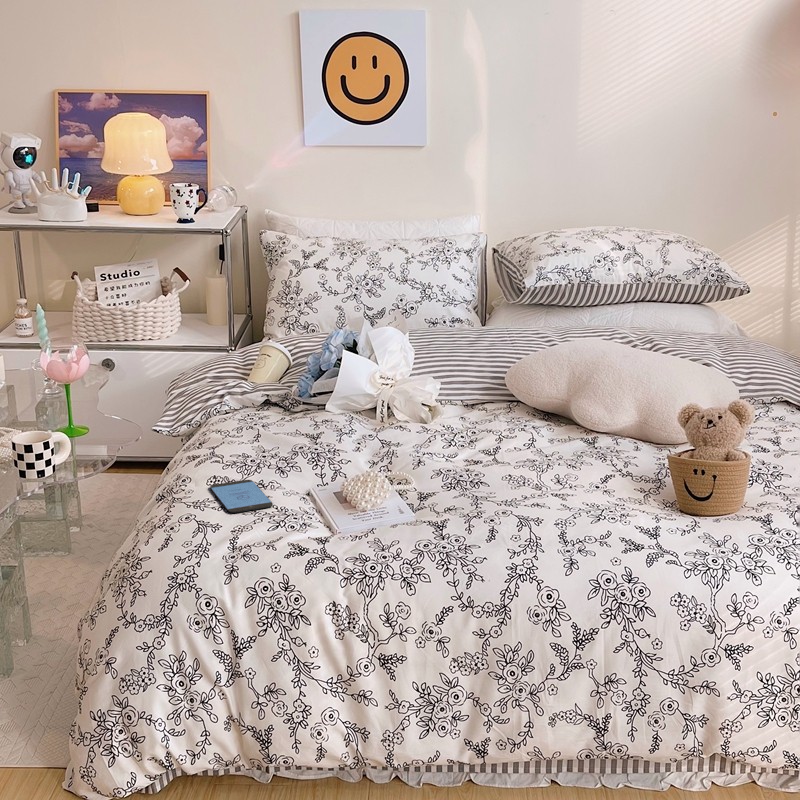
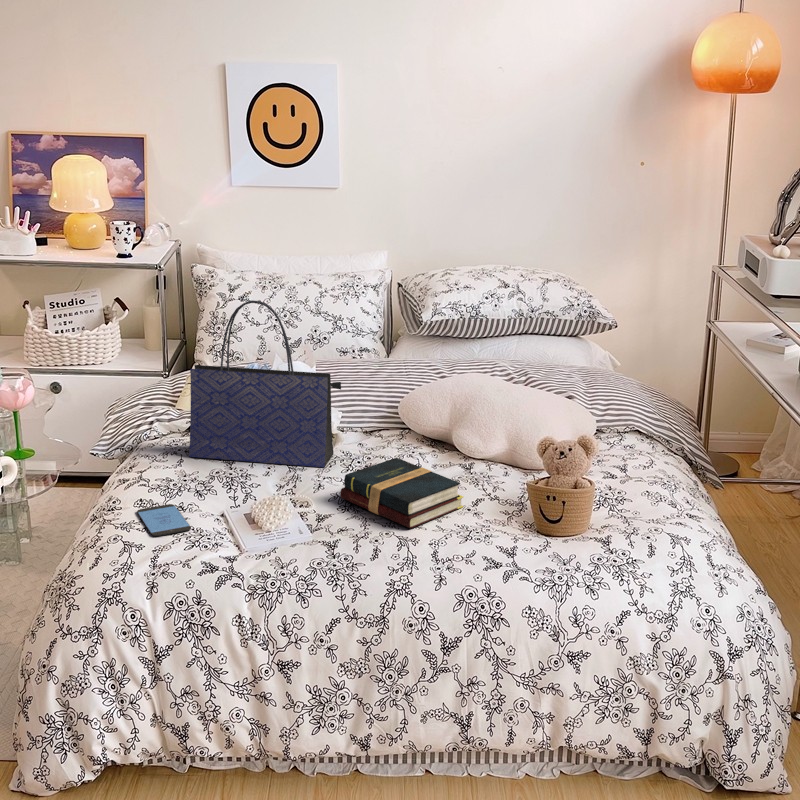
tote bag: none [266,249,441,442] -> present [189,300,341,467]
hardback book: none [444,428,590,505] -> present [340,458,464,528]

